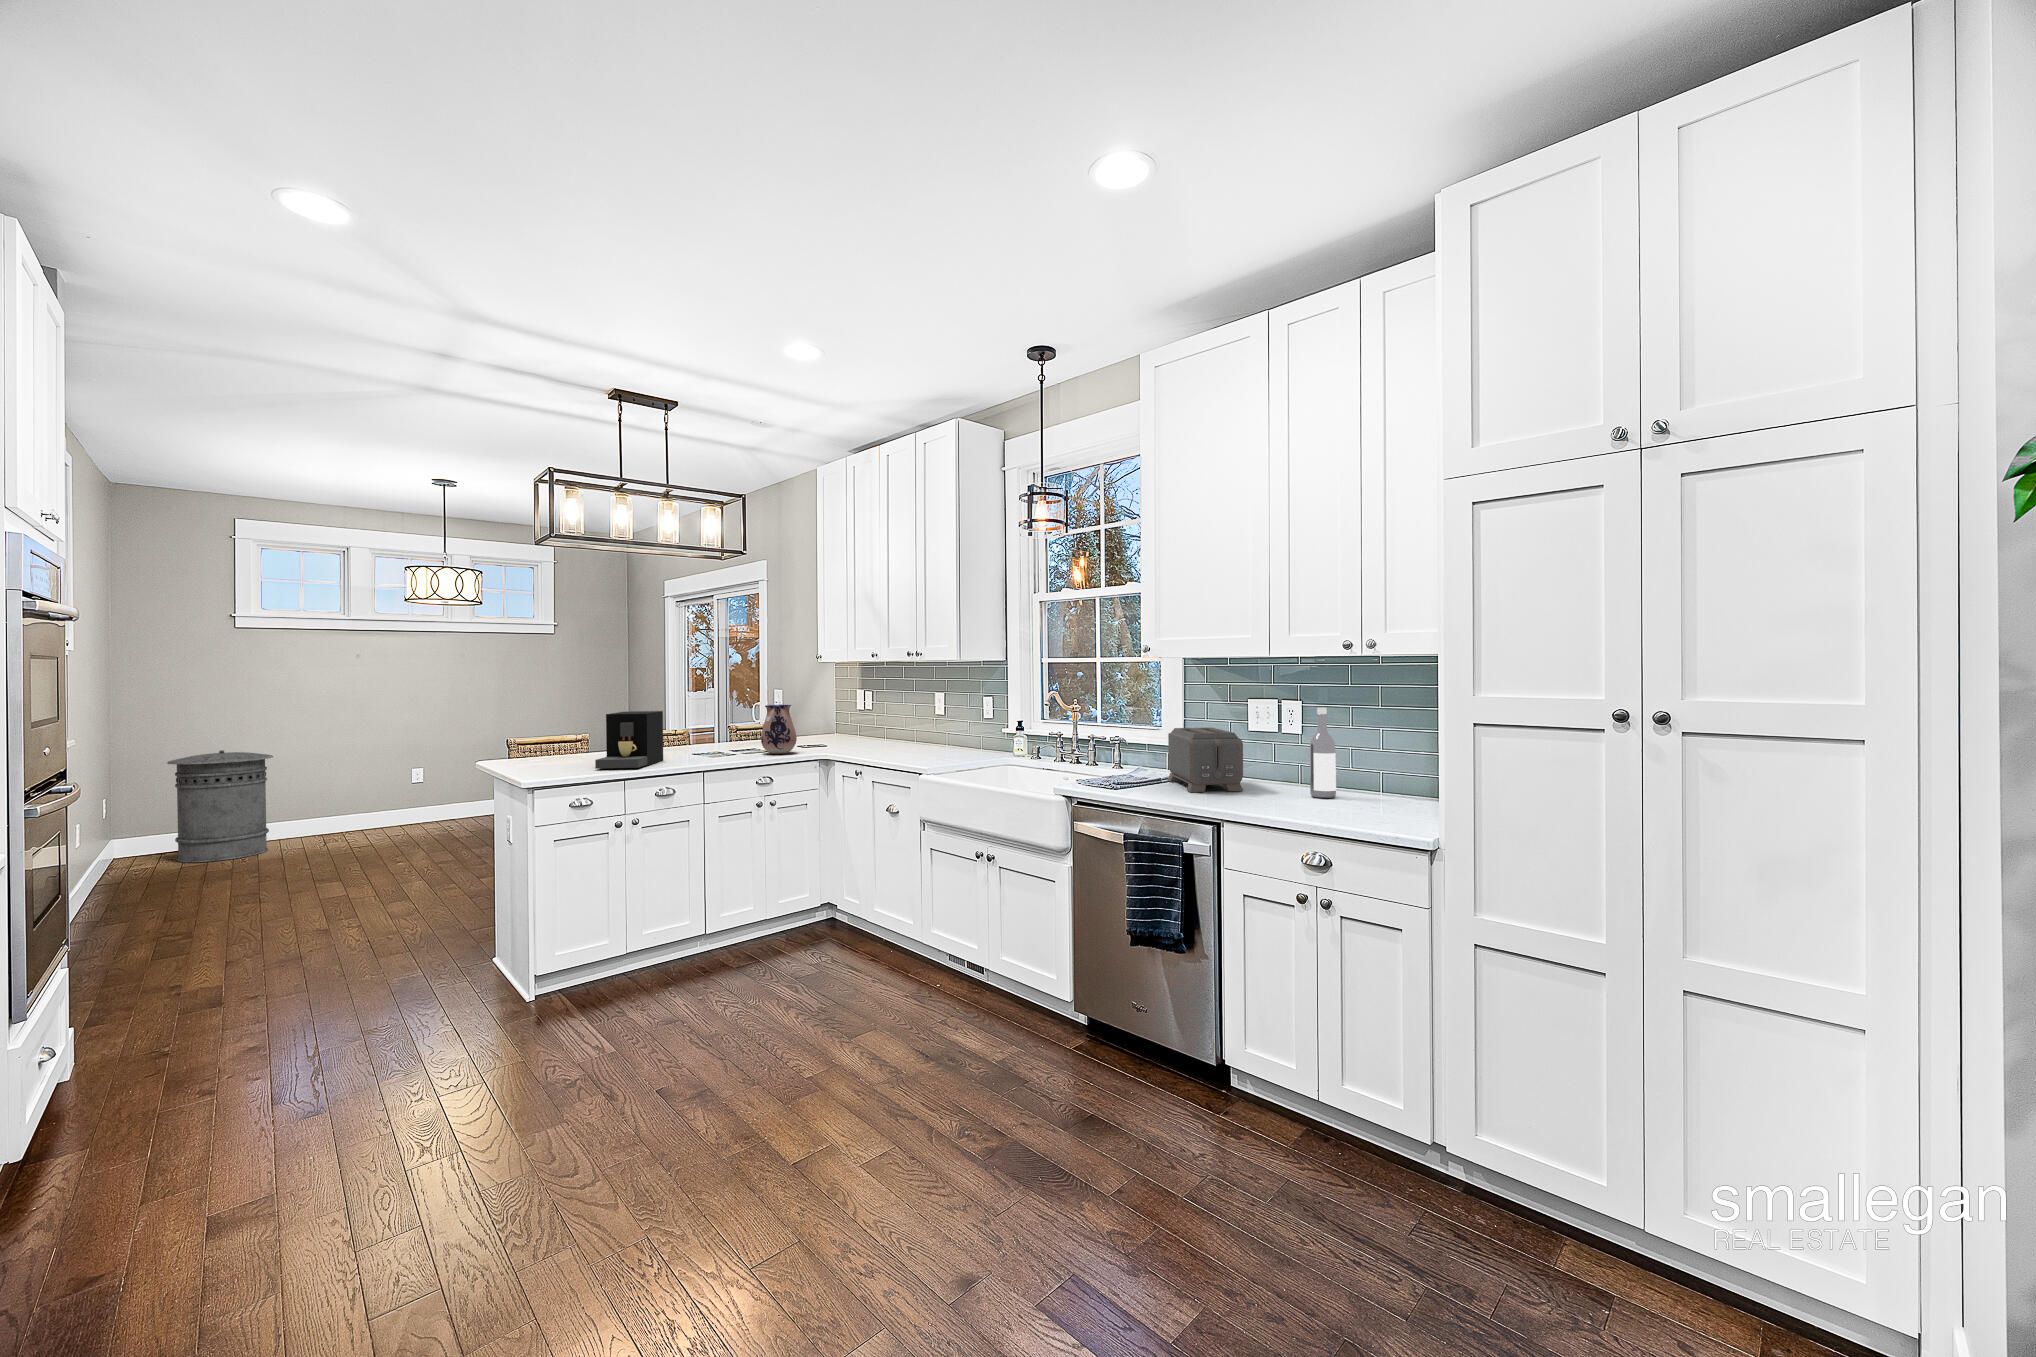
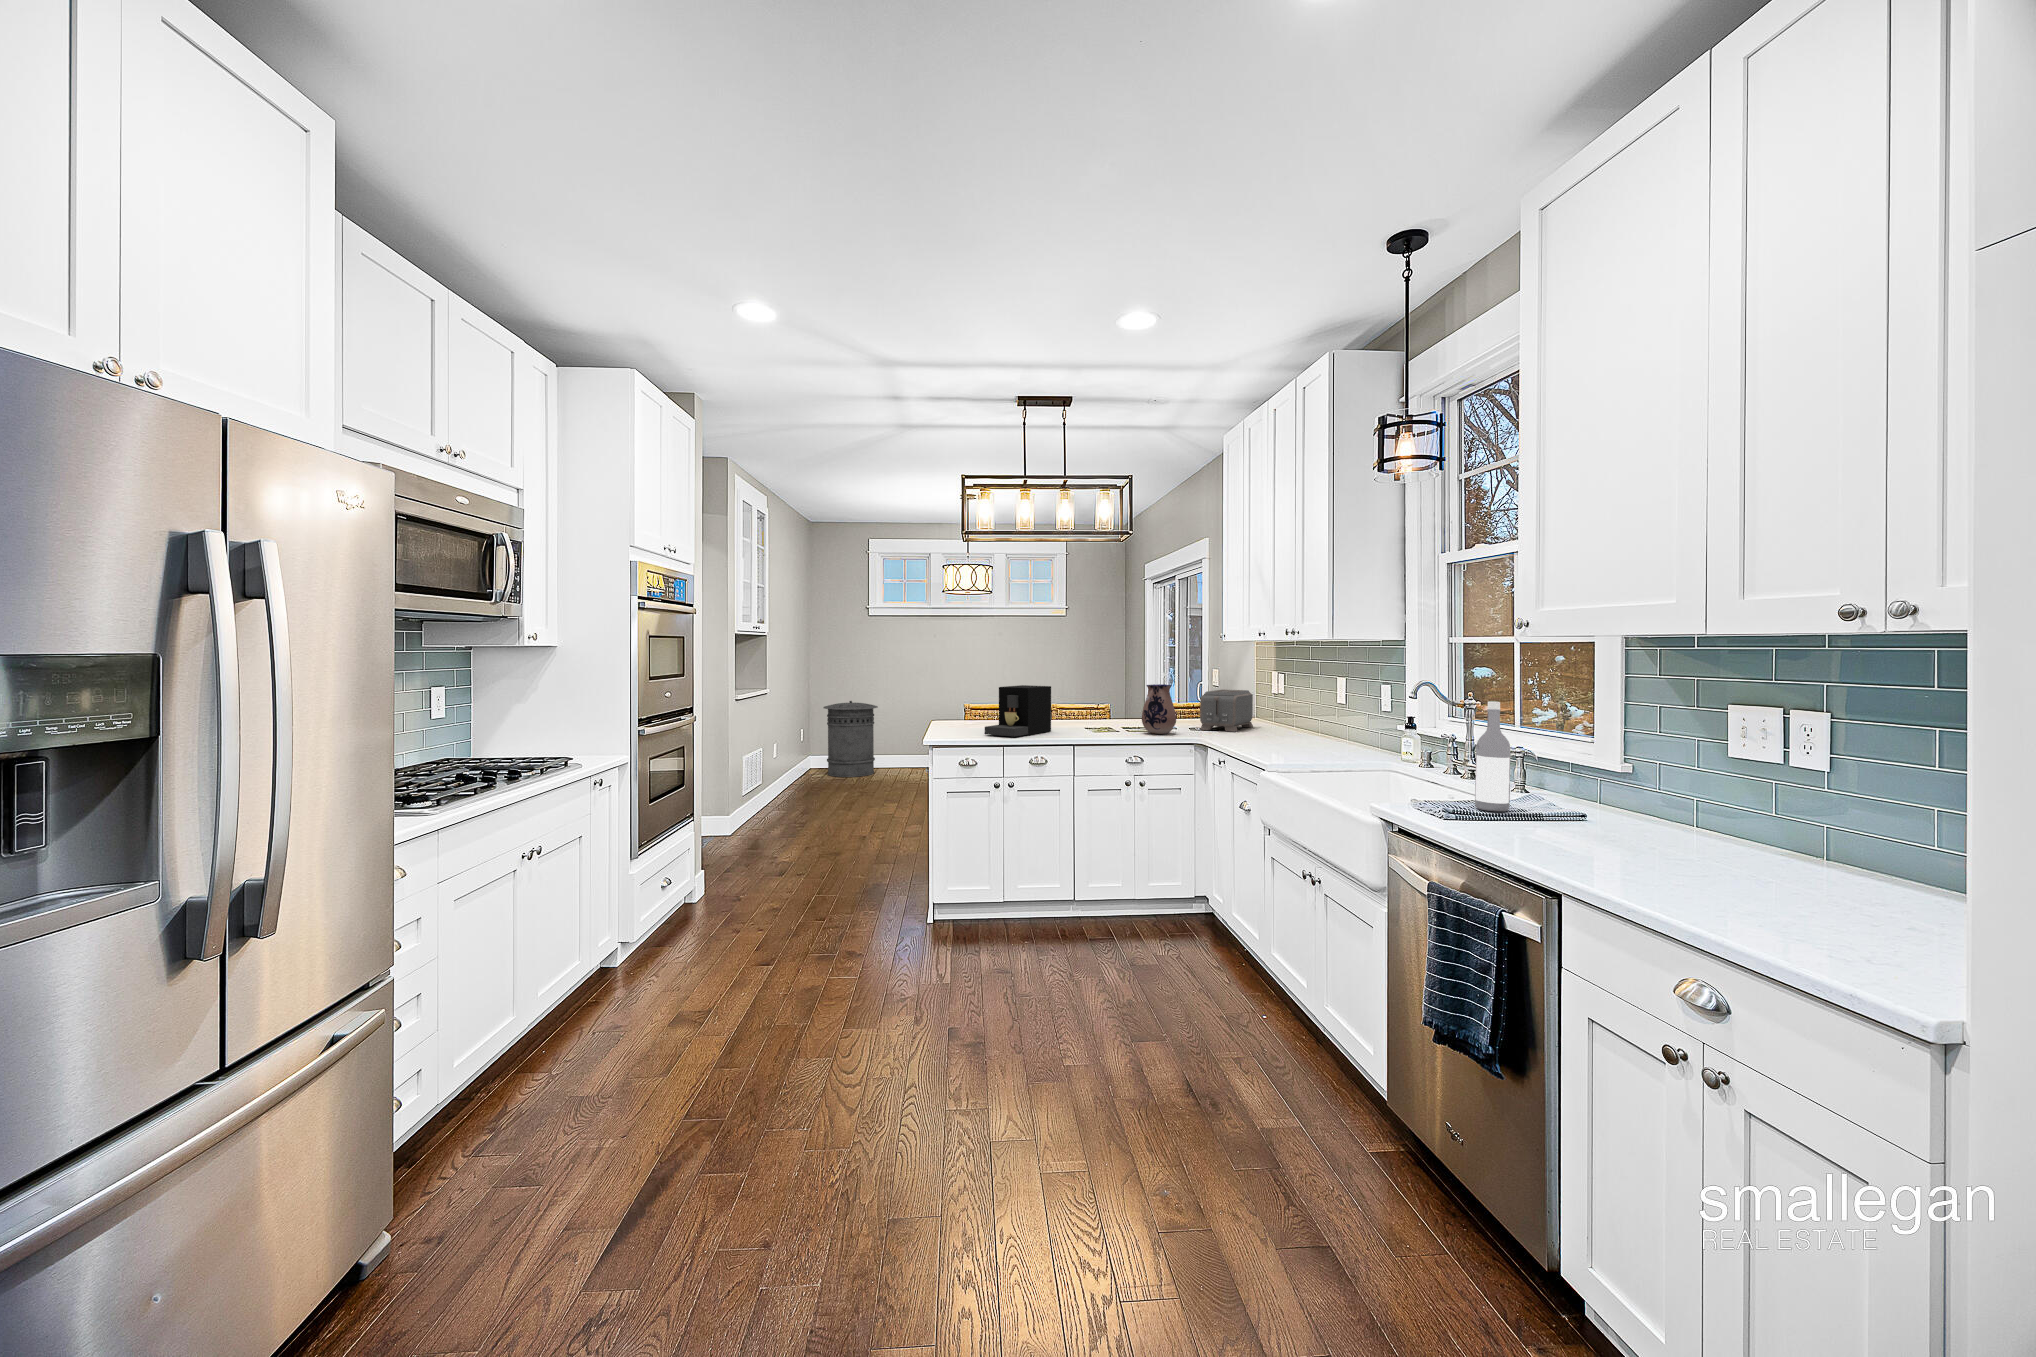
wine bottle: present [1310,708,1336,798] -> present [1475,701,1510,812]
toaster: present [1168,728,1243,792] -> present [1200,690,1253,732]

